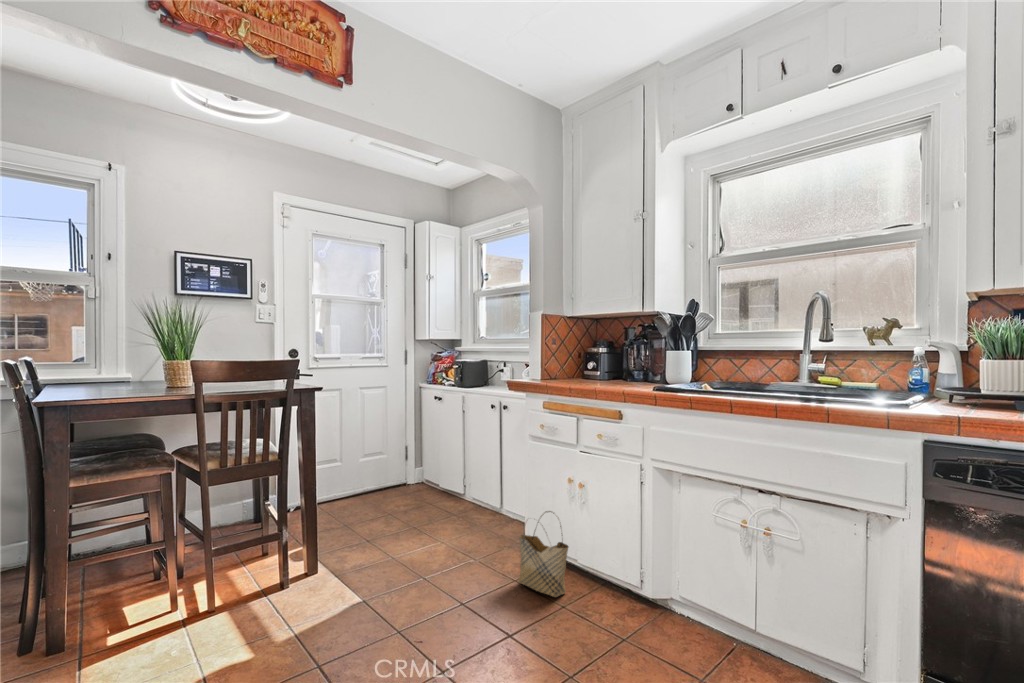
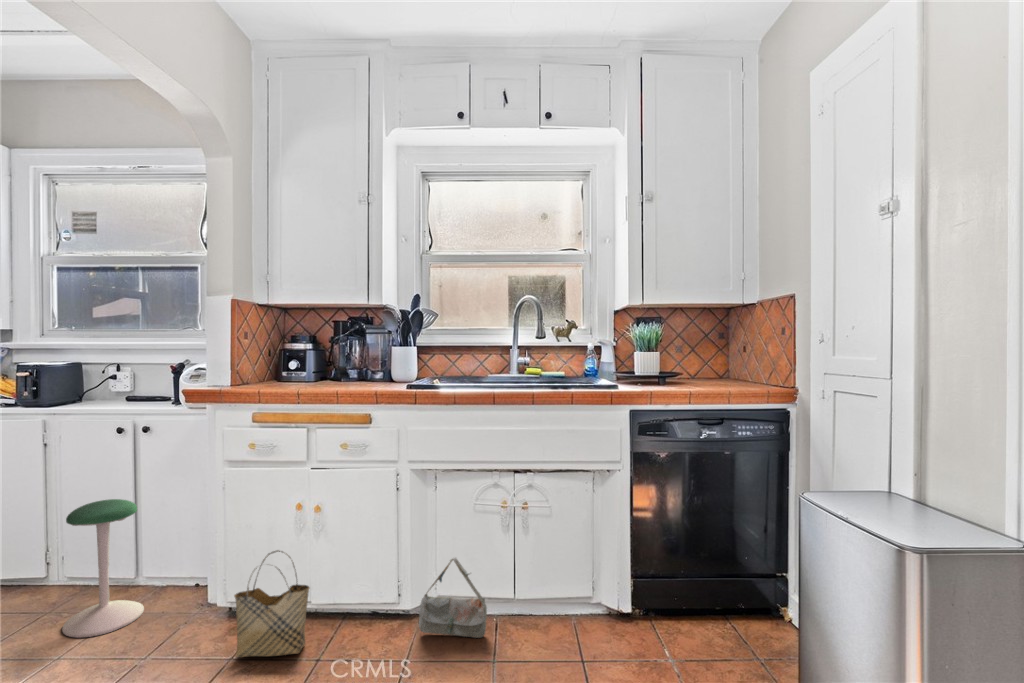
stool: none [453,451,496,539] -> present [62,499,144,638]
bag: none [653,561,718,654] -> present [419,557,487,638]

